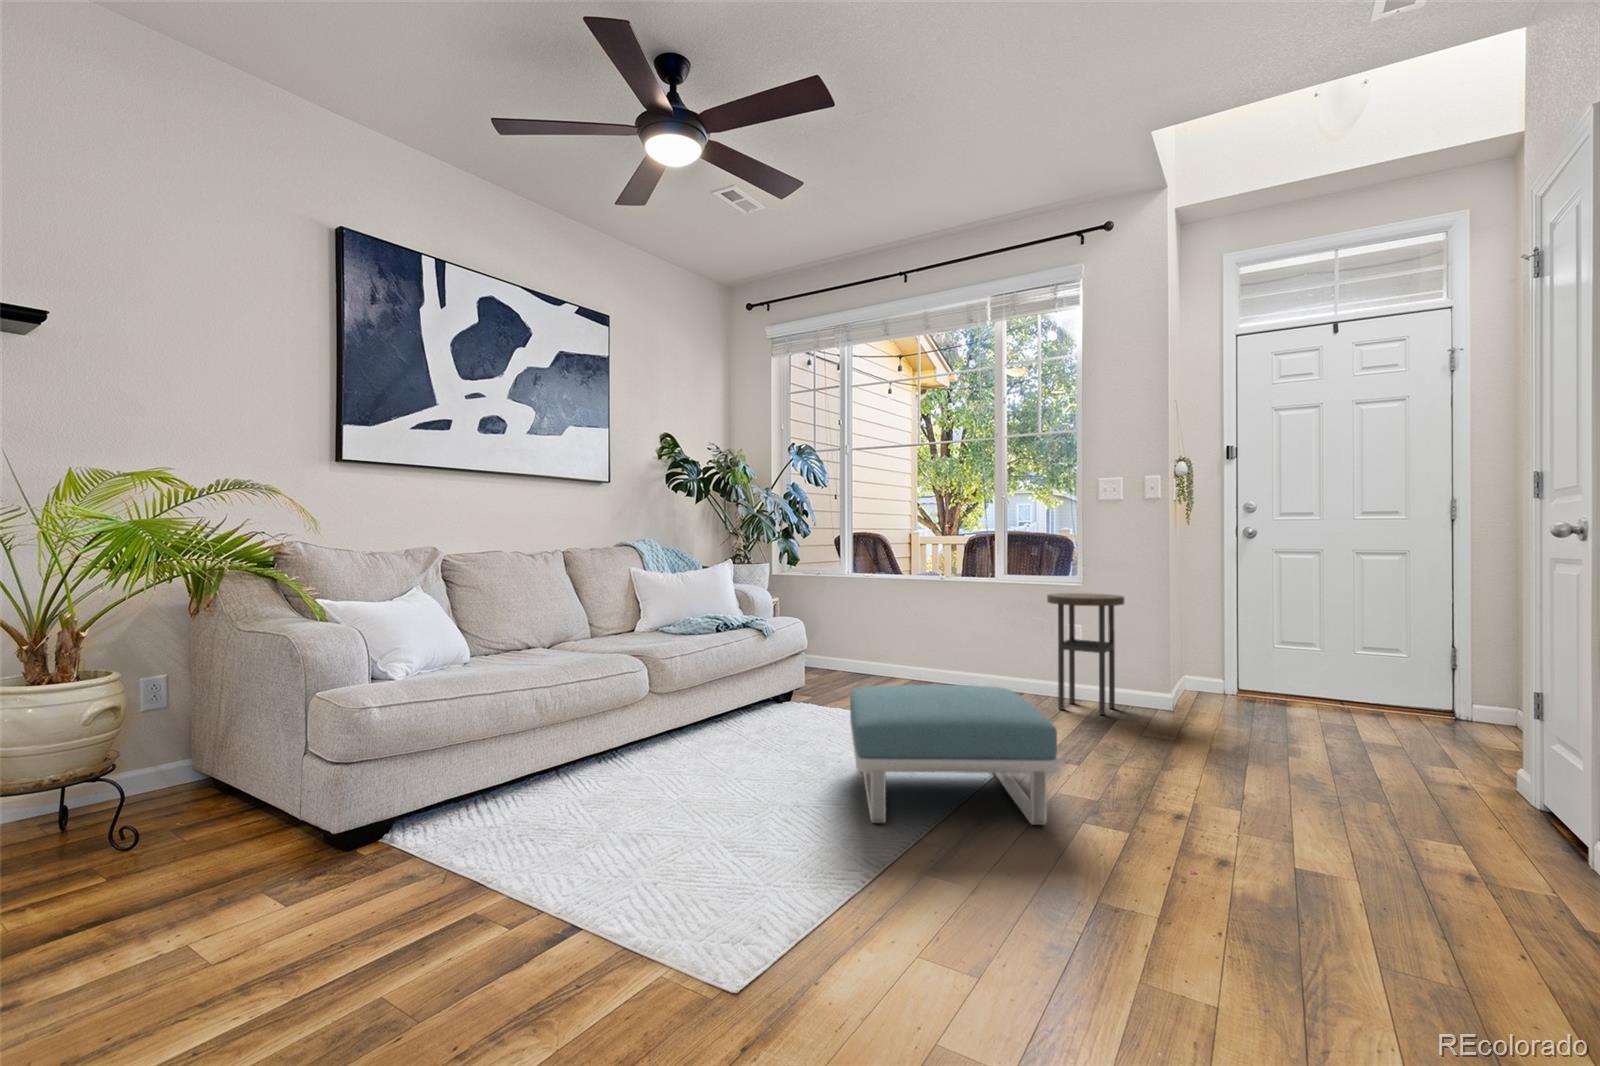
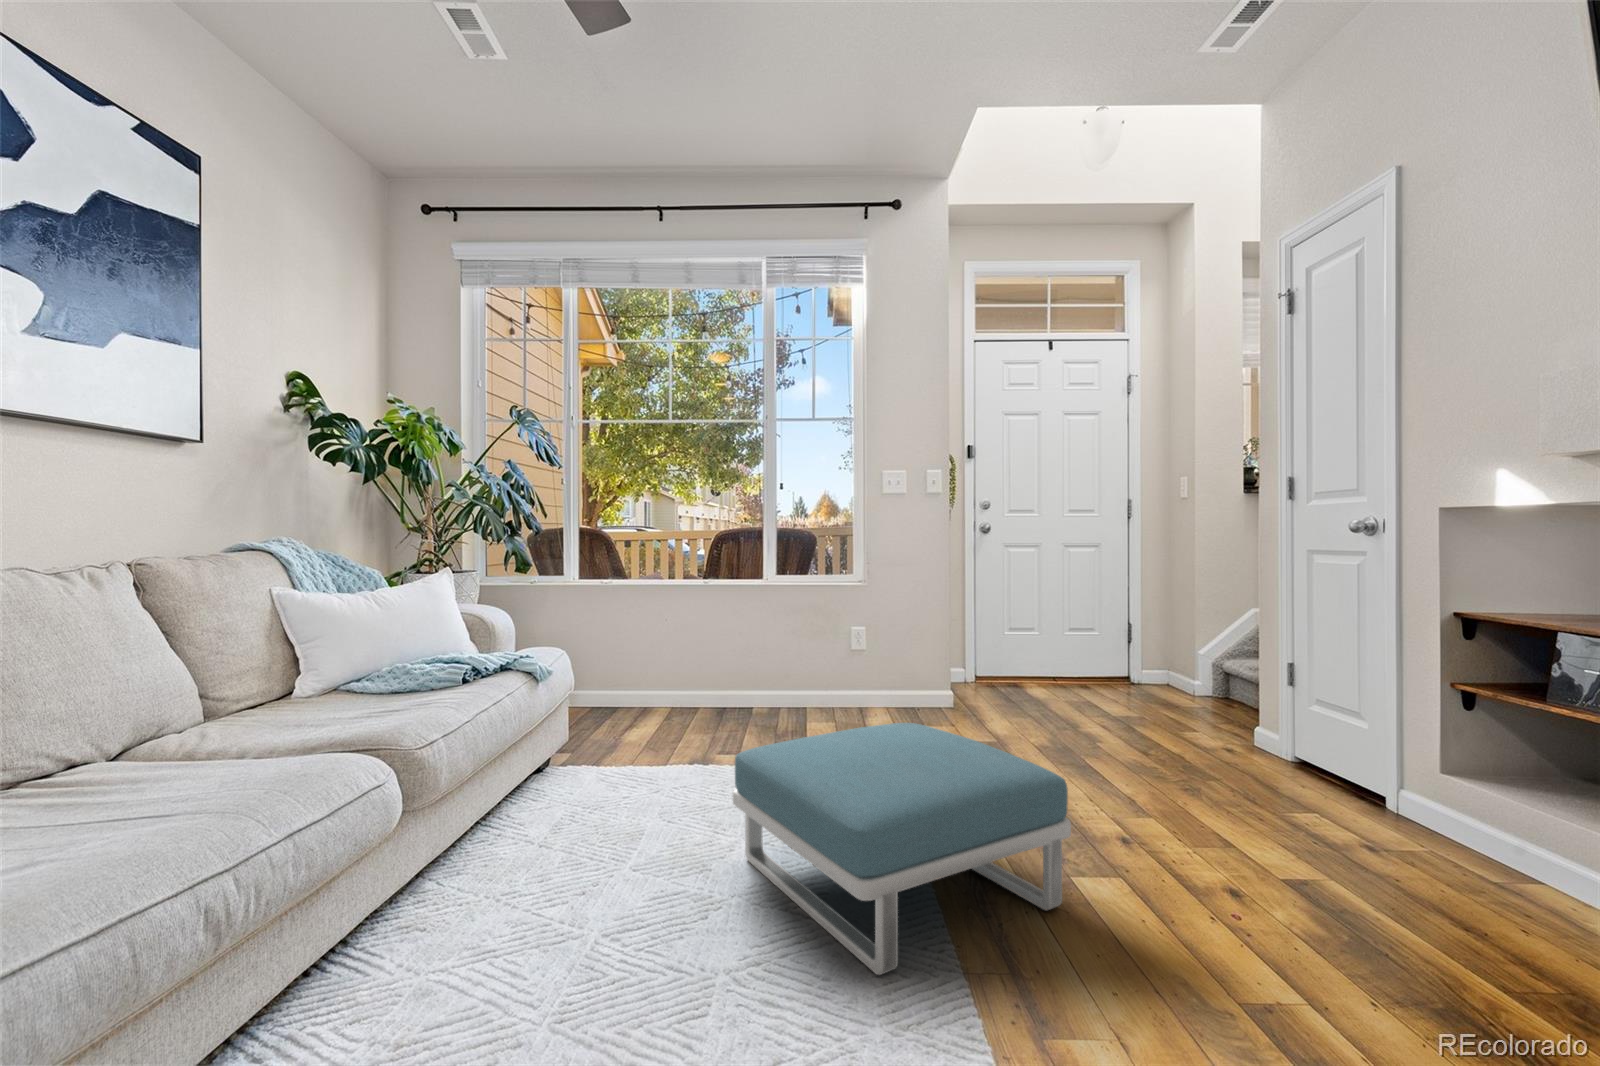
side table: present [1047,593,1124,715] -> none [842,594,921,725]

